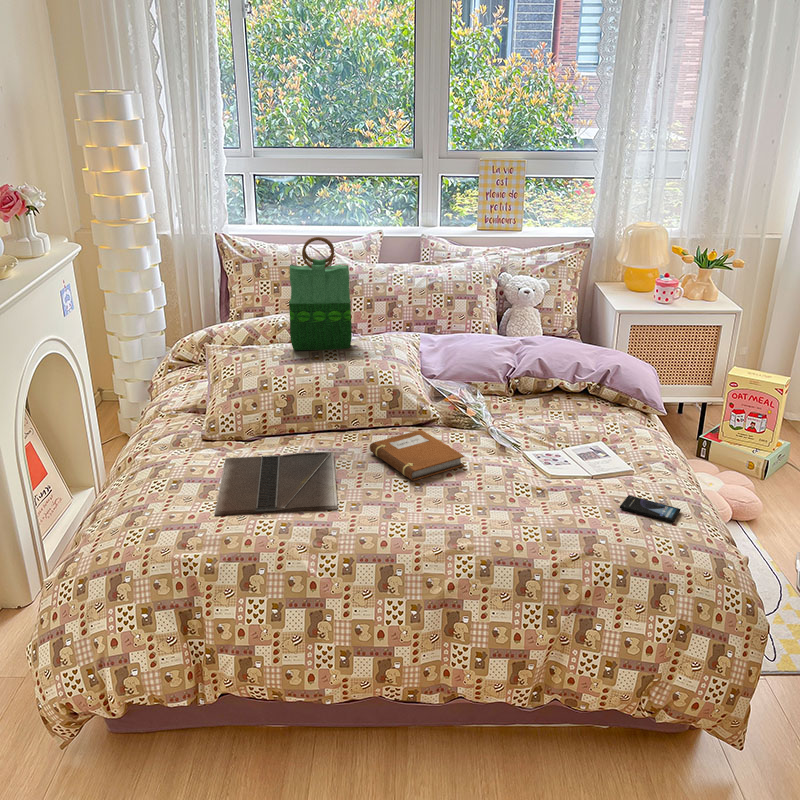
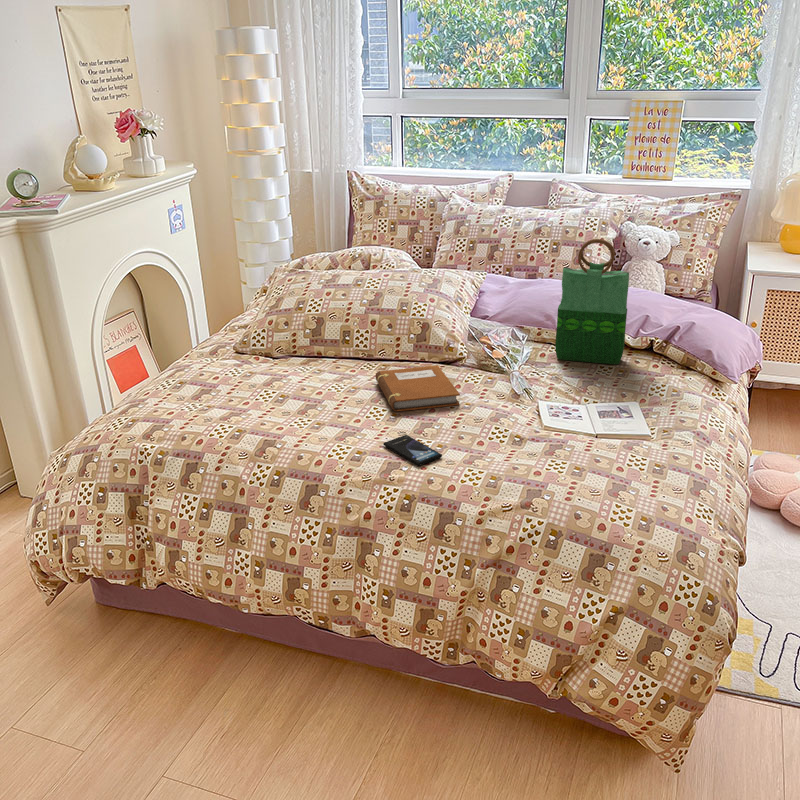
tote bag: present [289,237,352,350] -> present [555,239,629,364]
laptop: present [215,452,337,515] -> none [190,370,340,426]
smartphone: present [620,495,681,523] -> present [383,435,442,466]

